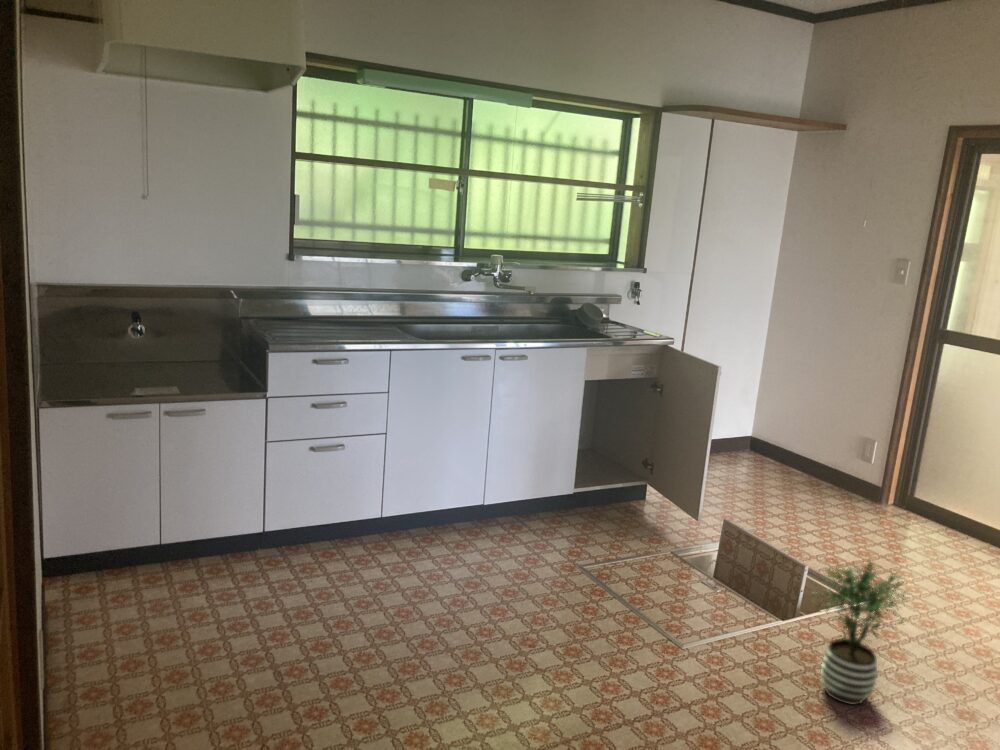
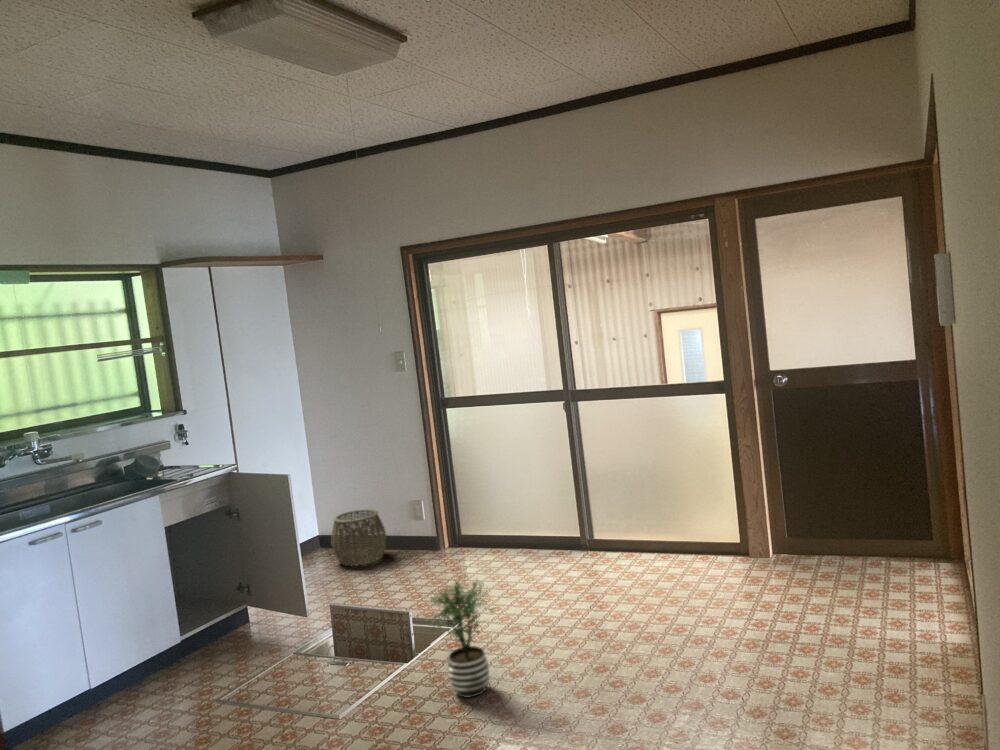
woven basket: none [758,423,824,487] -> present [331,509,386,566]

